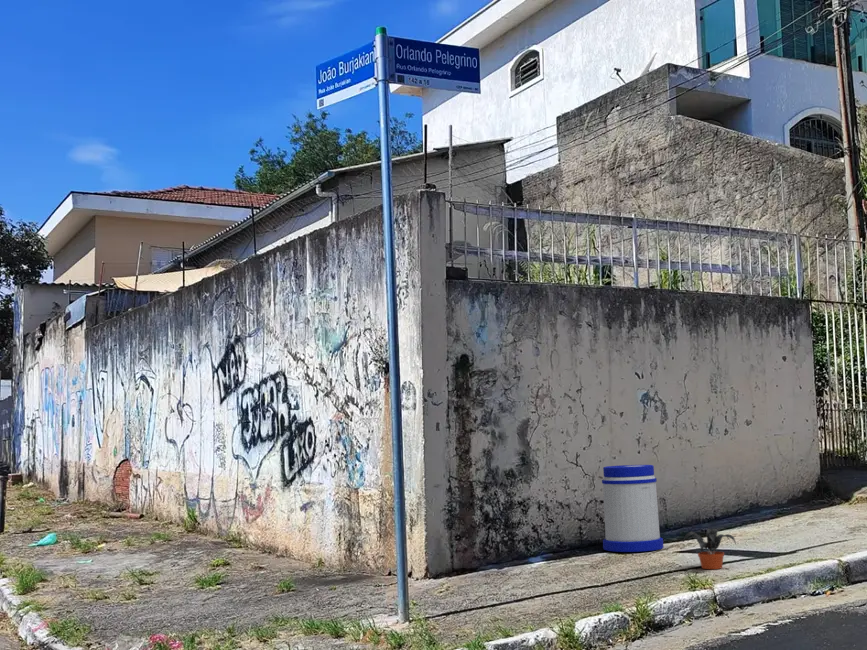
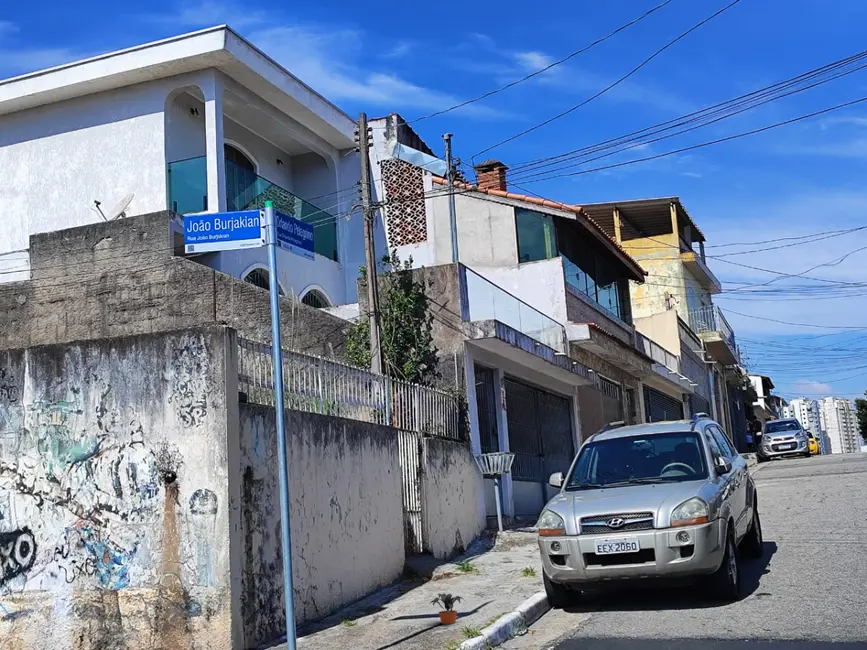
trash can: present [602,465,663,552] -> none [324,552,371,623]

